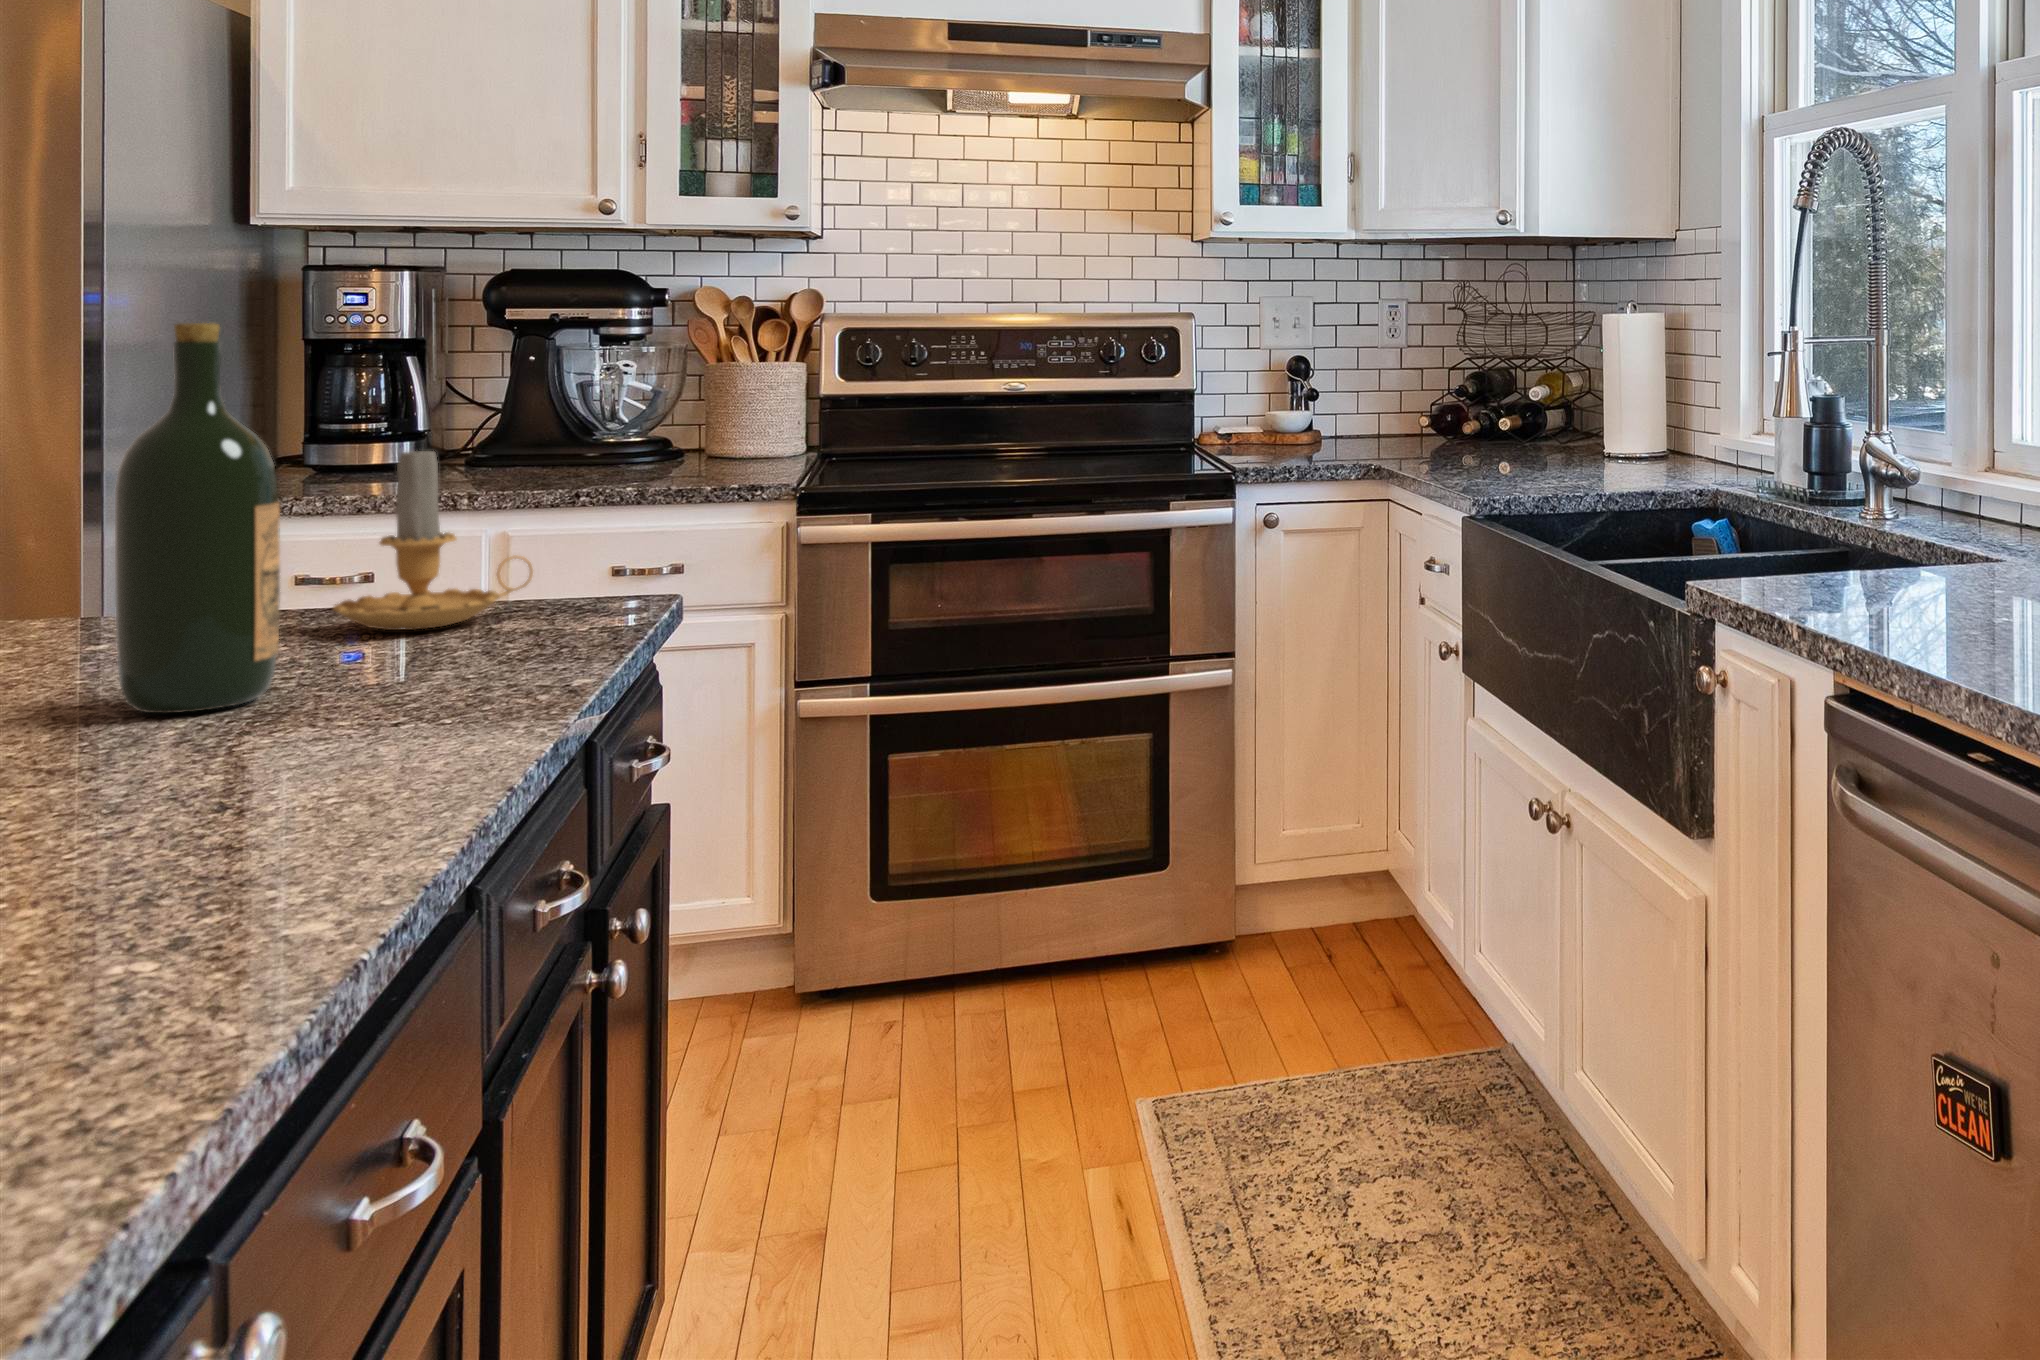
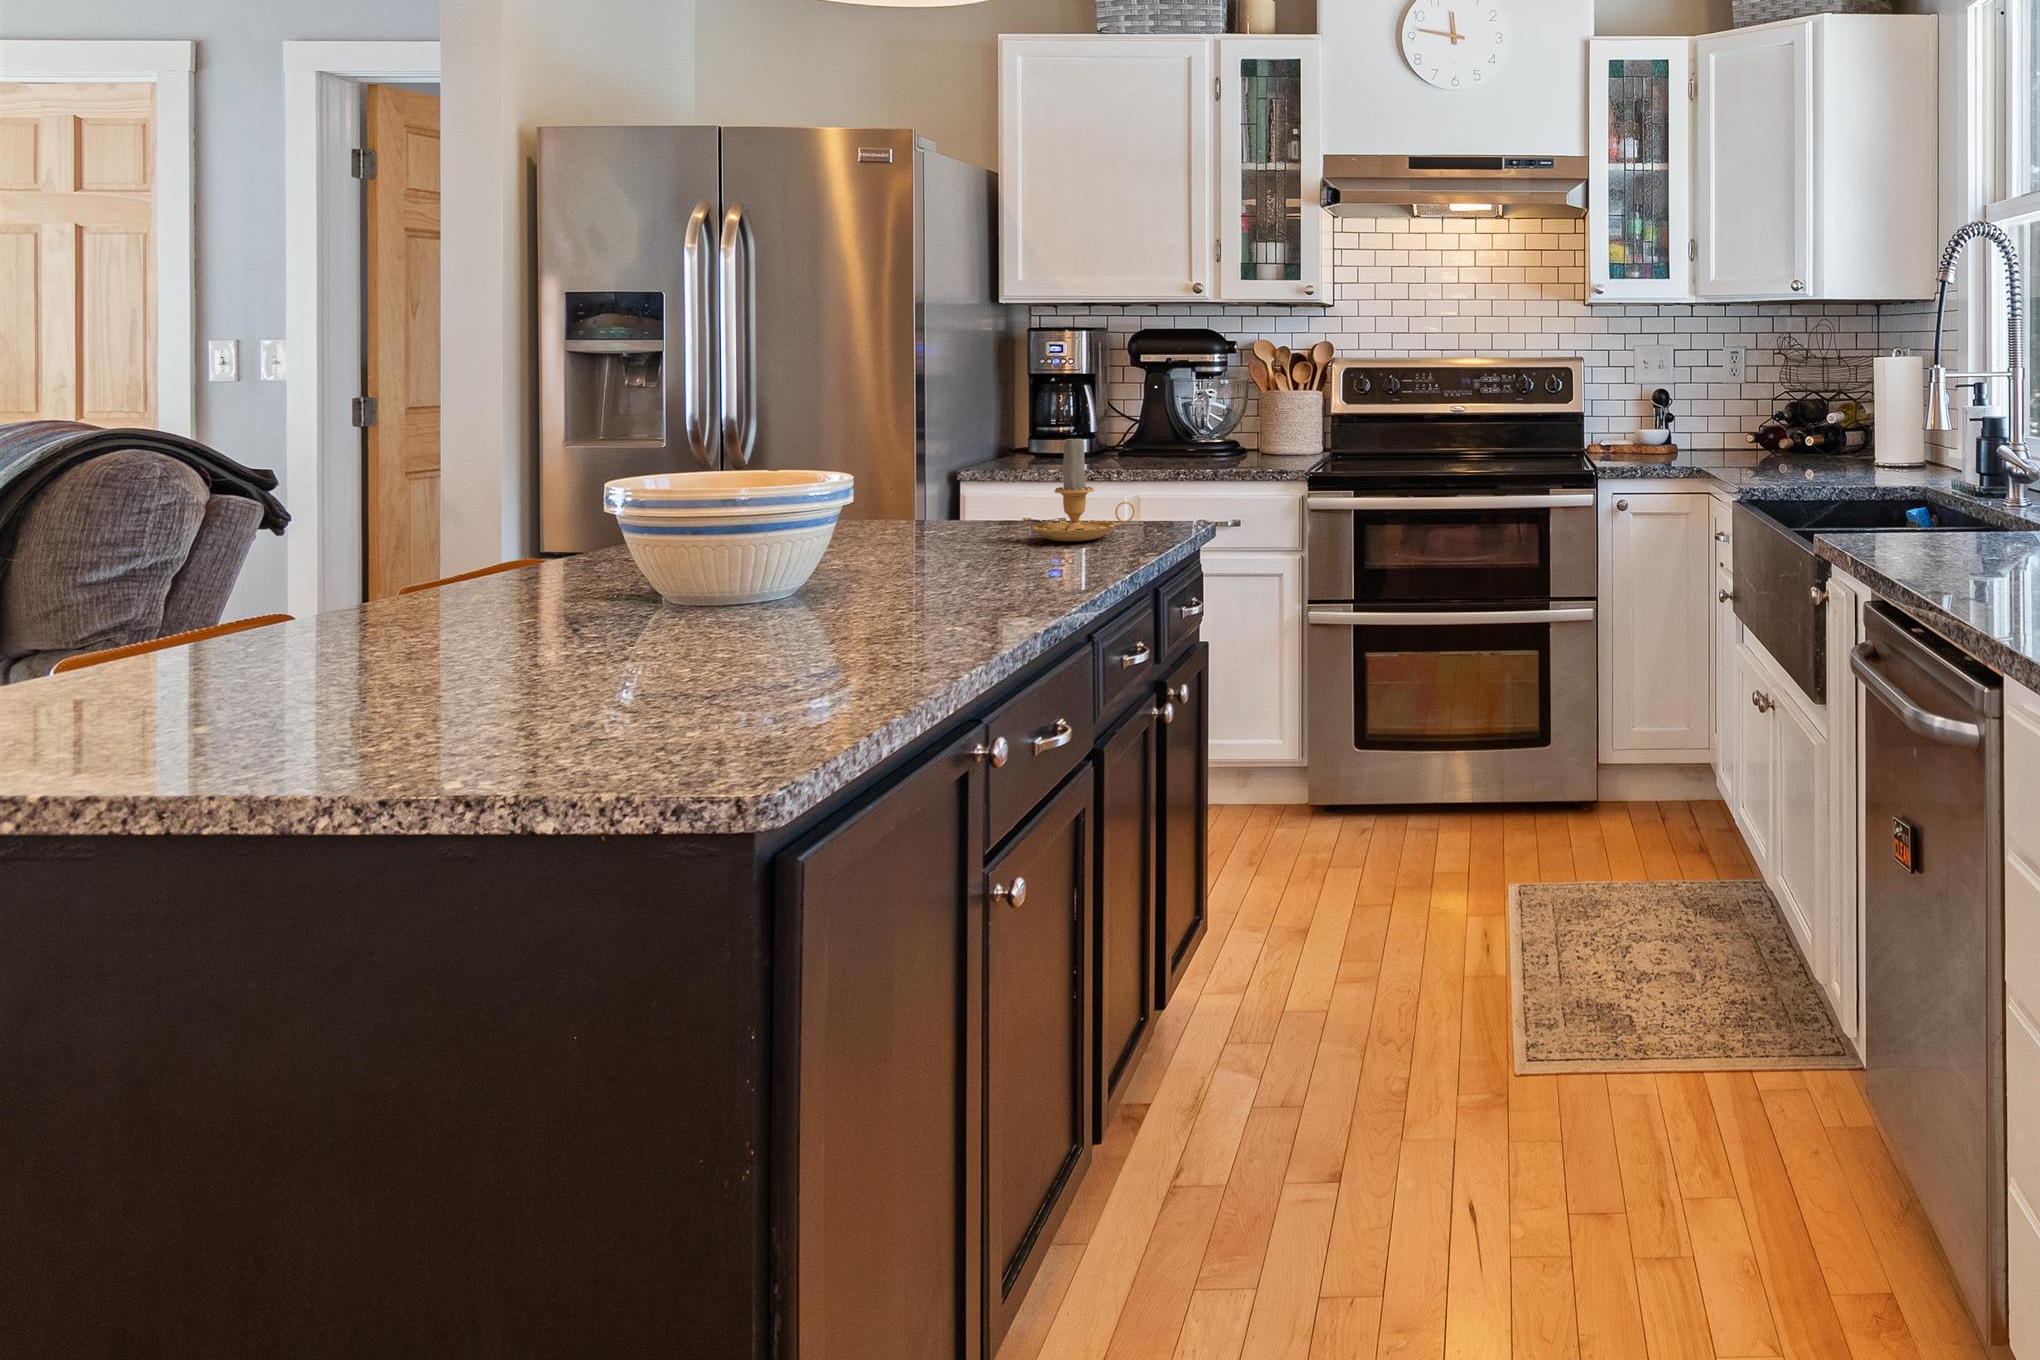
wine bottle: present [115,323,280,713] -> none [926,365,1001,574]

